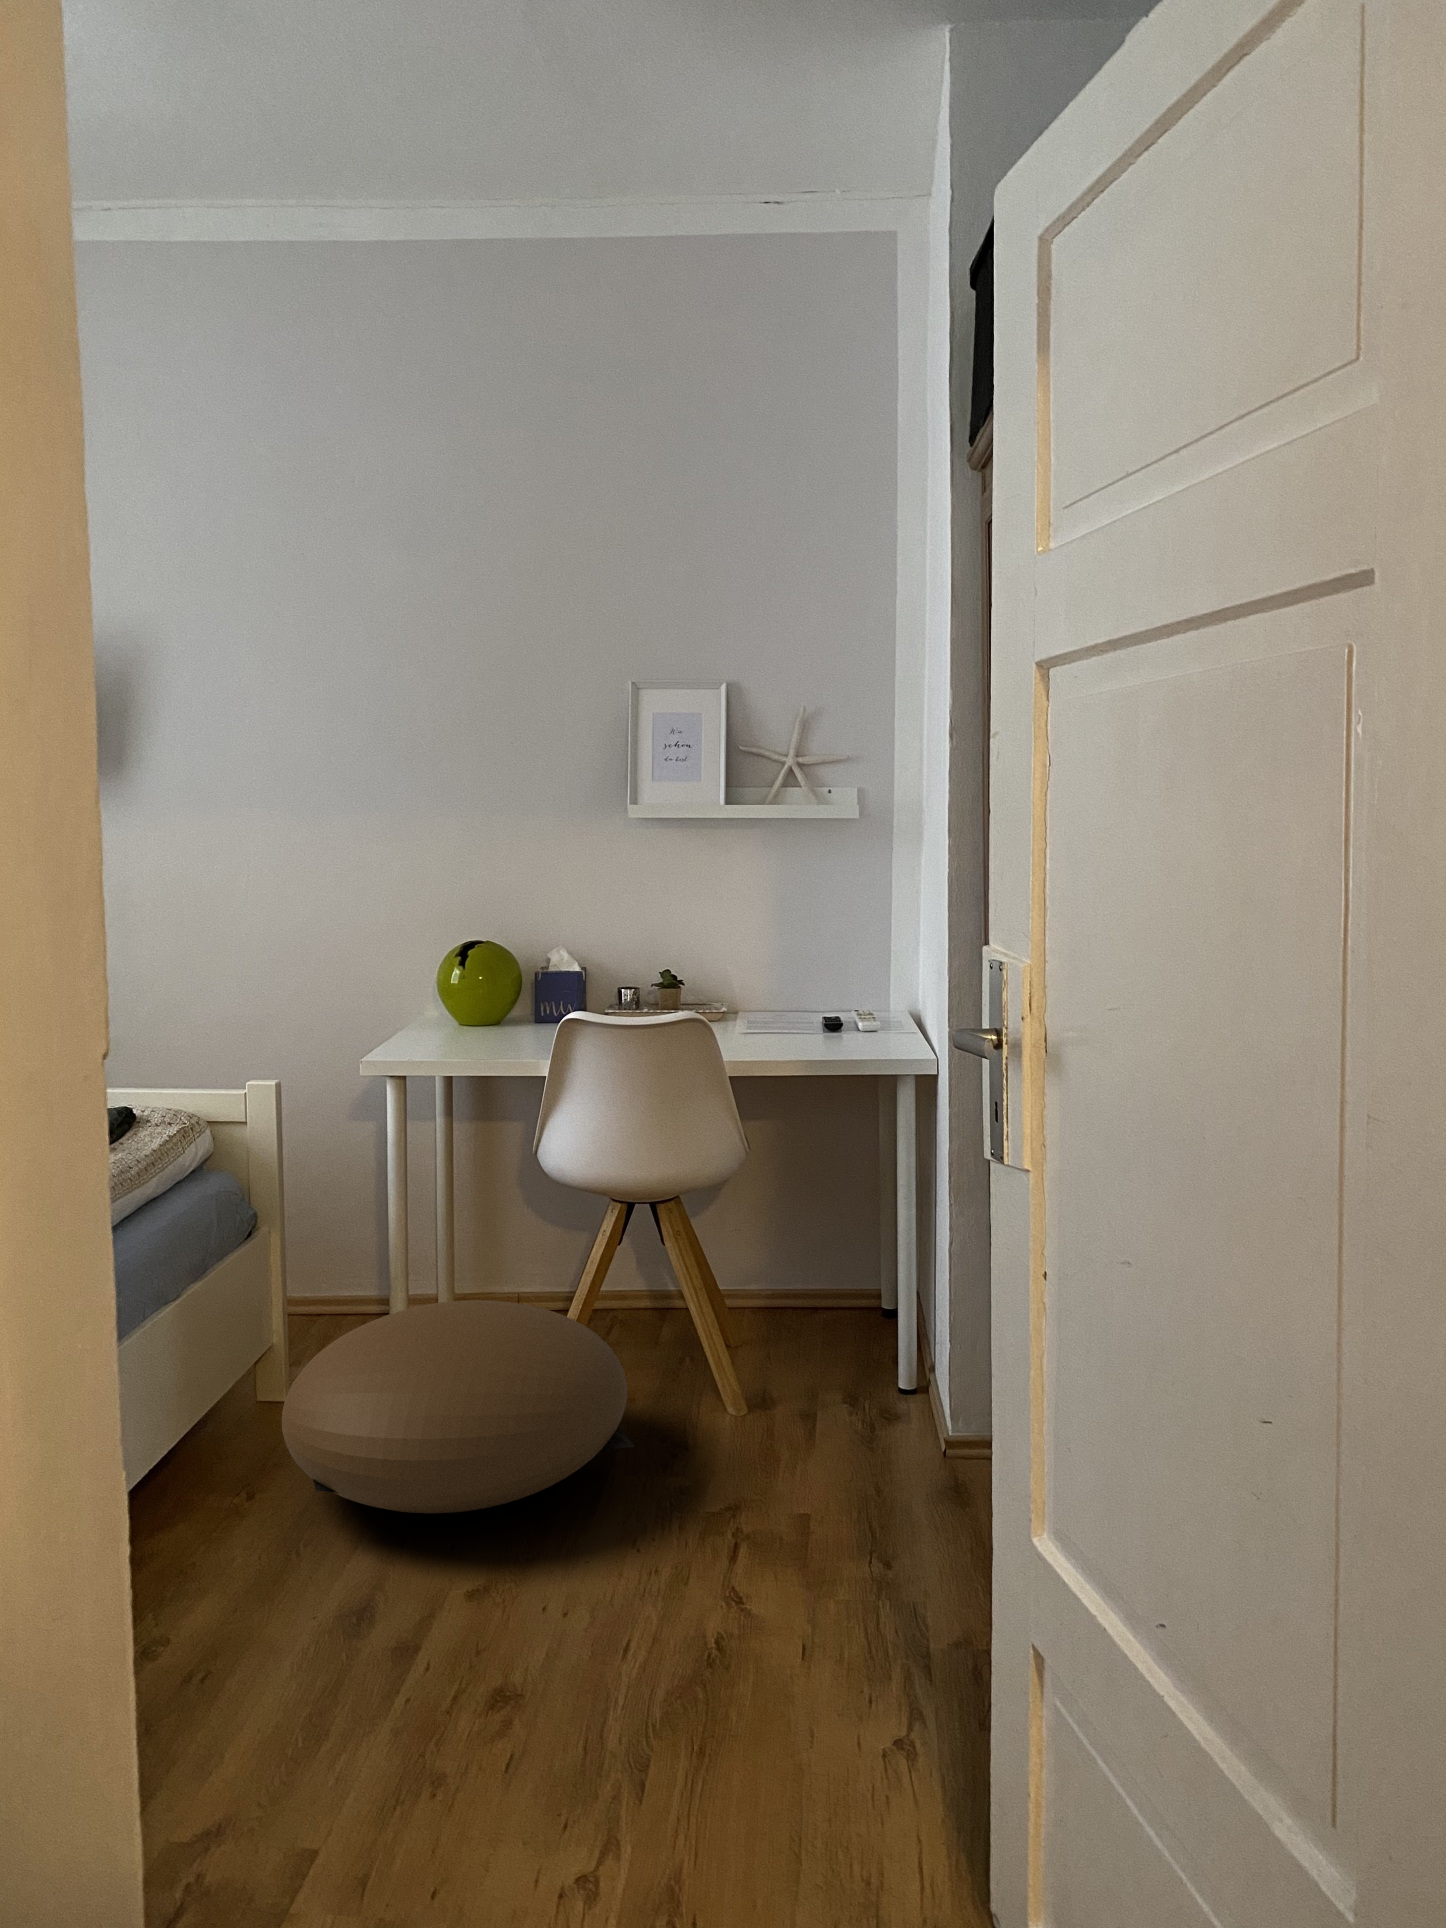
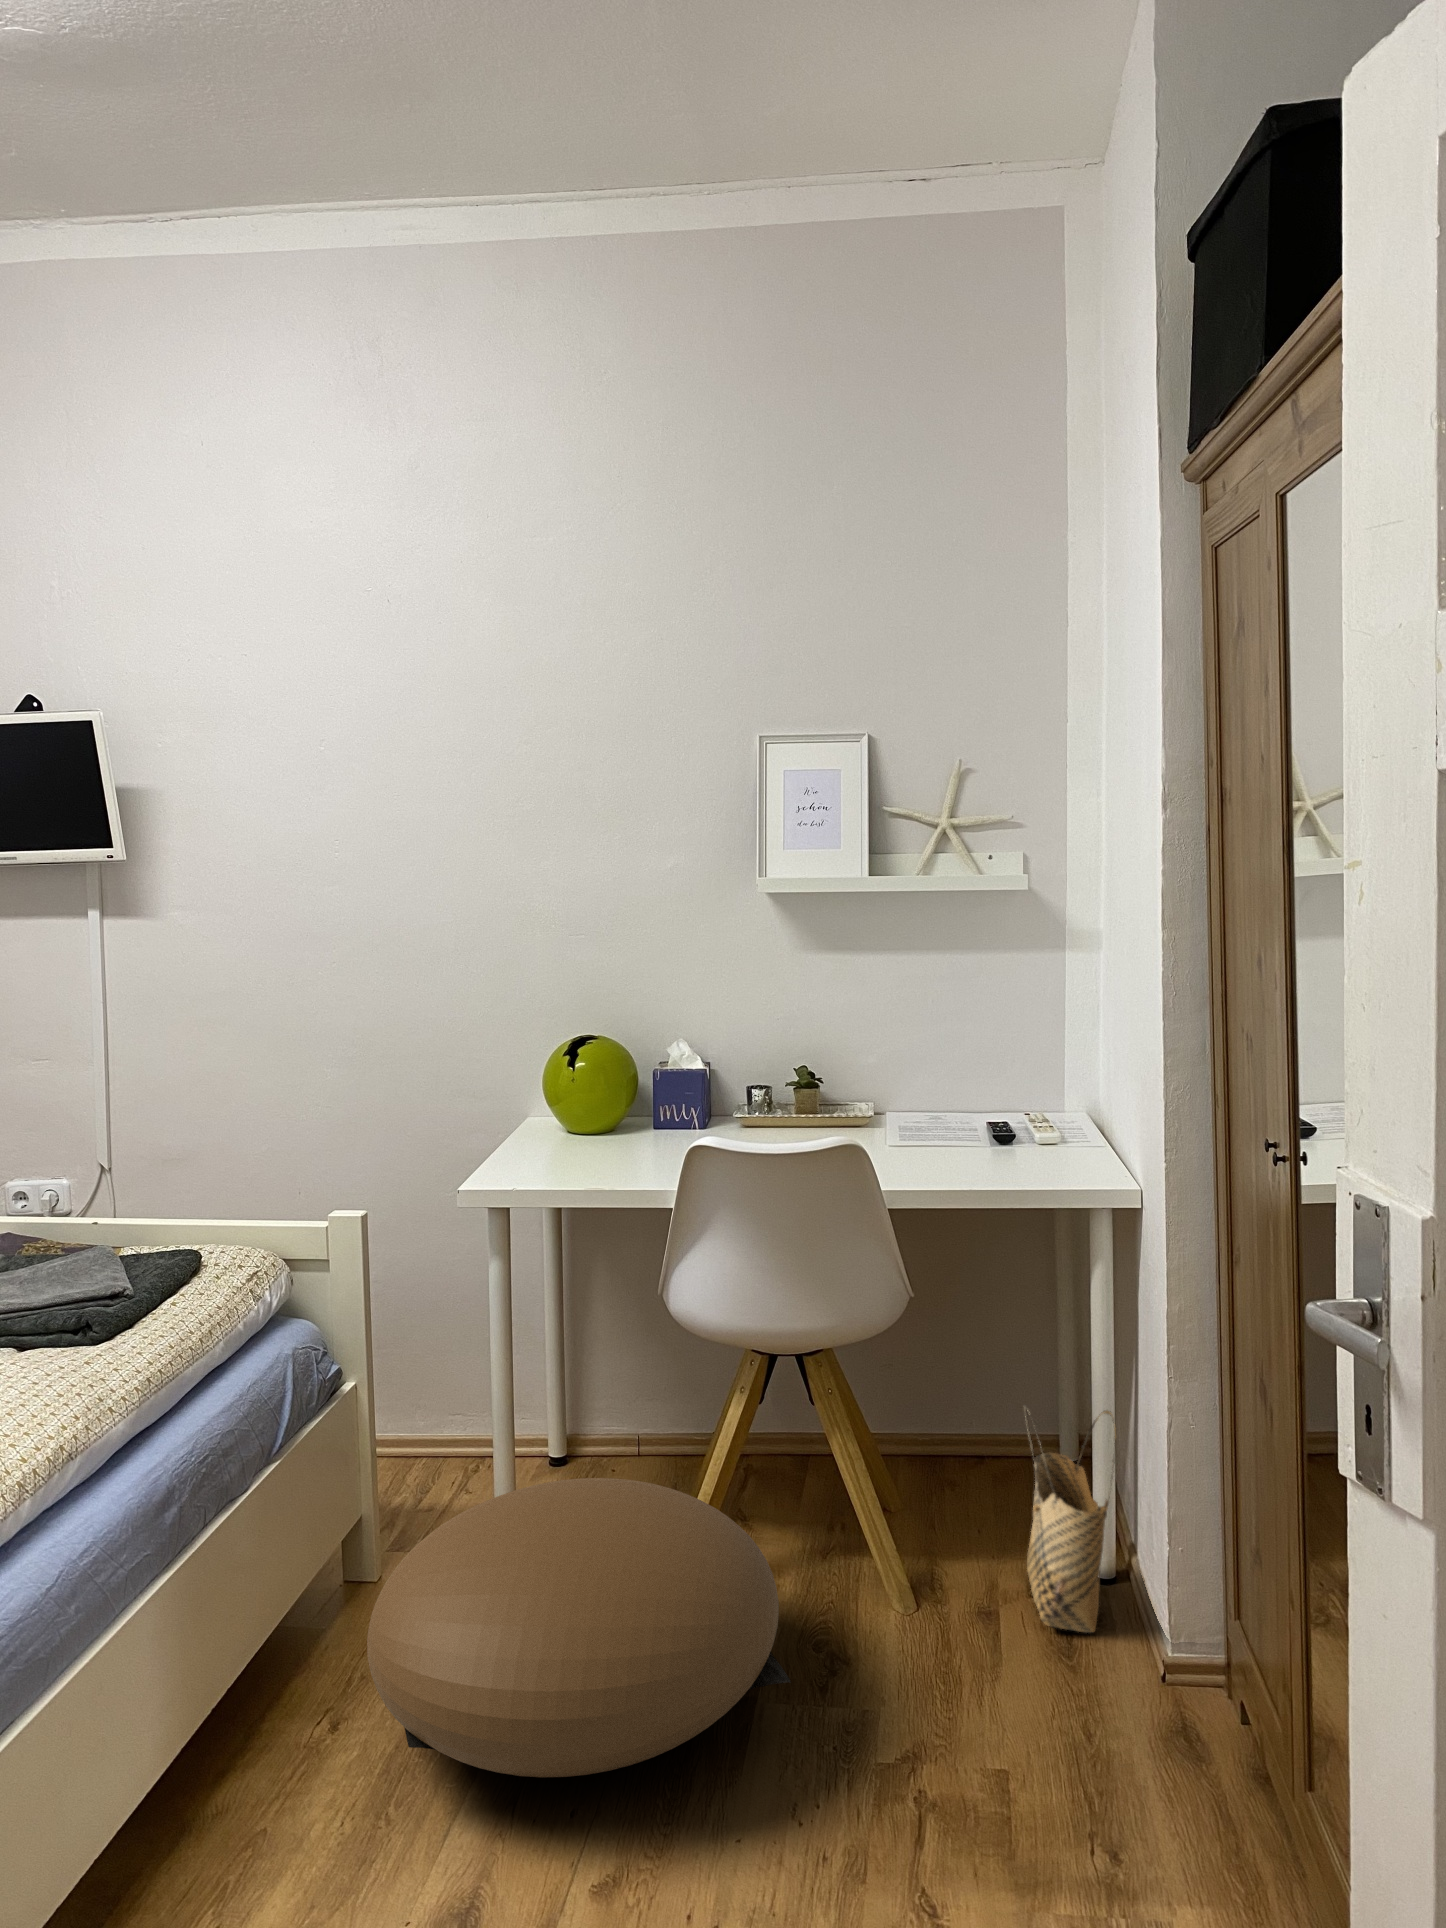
woven basket: none [839,1241,914,1425] -> present [1024,1405,1115,1633]

